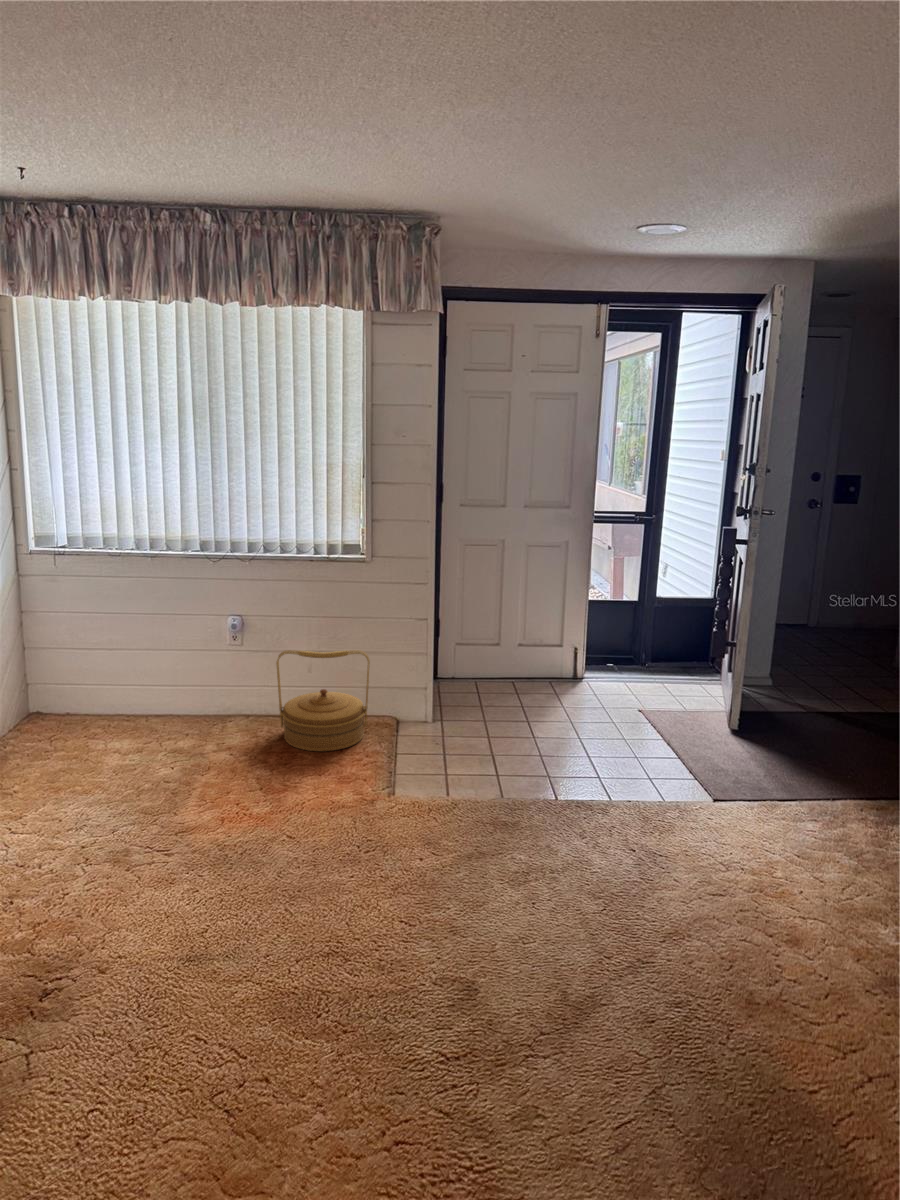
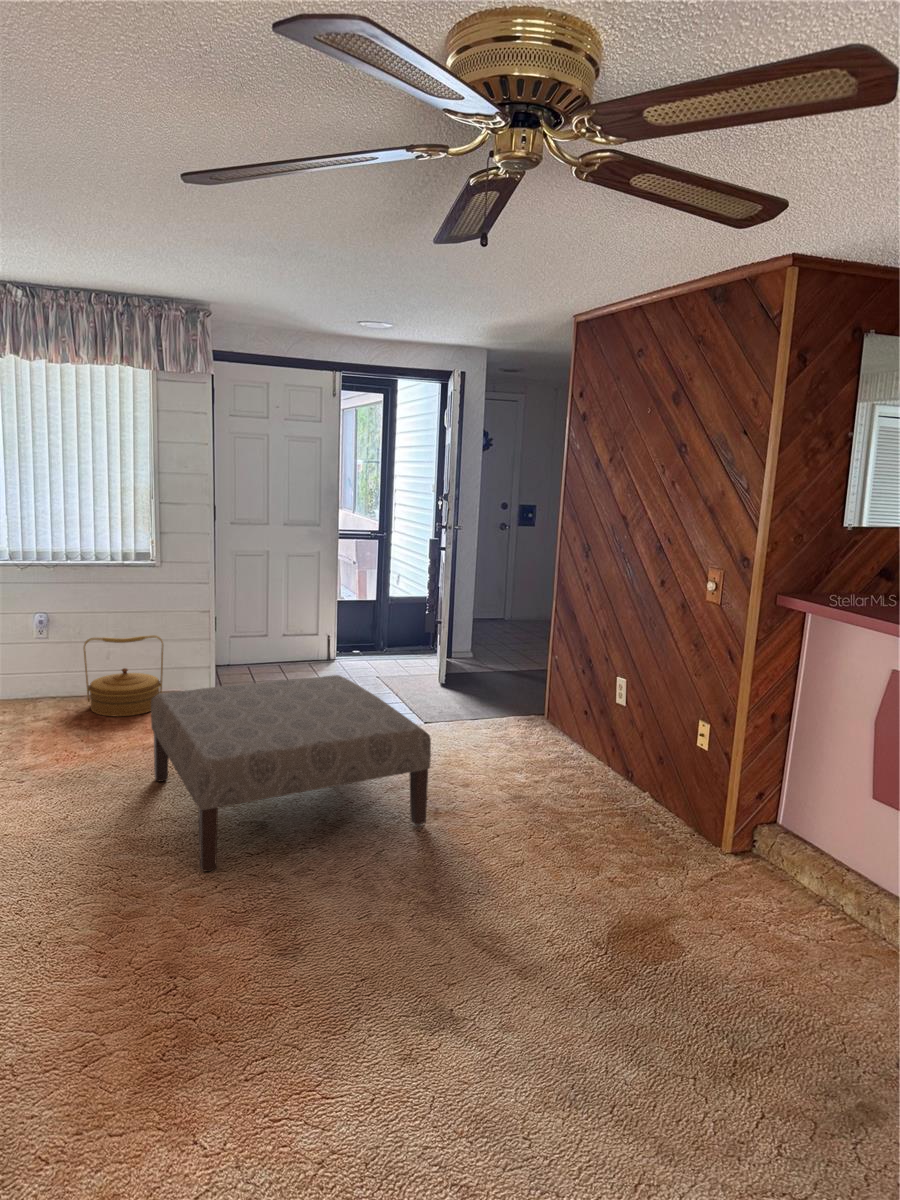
ottoman: none [335,740,749,1081] -> present [151,675,431,872]

